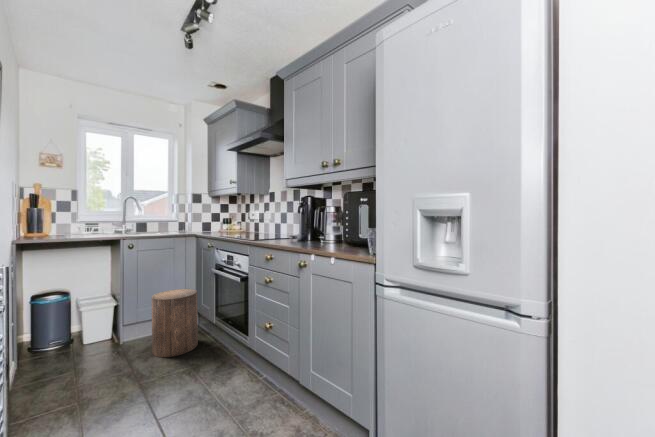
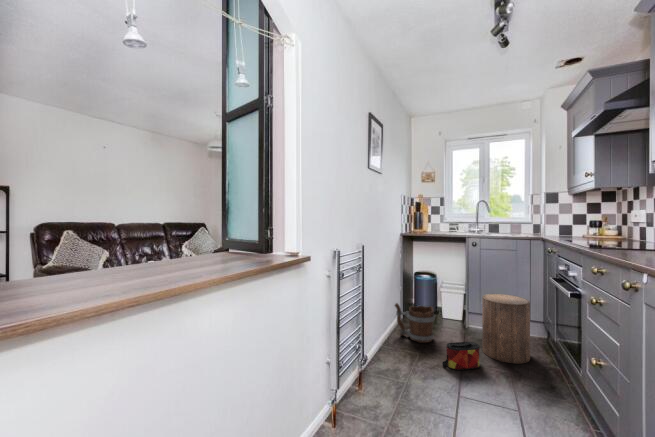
bucket: none [12,329,90,389] -> present [395,303,435,343]
bag: none [118,349,160,393] -> present [442,342,479,370]

